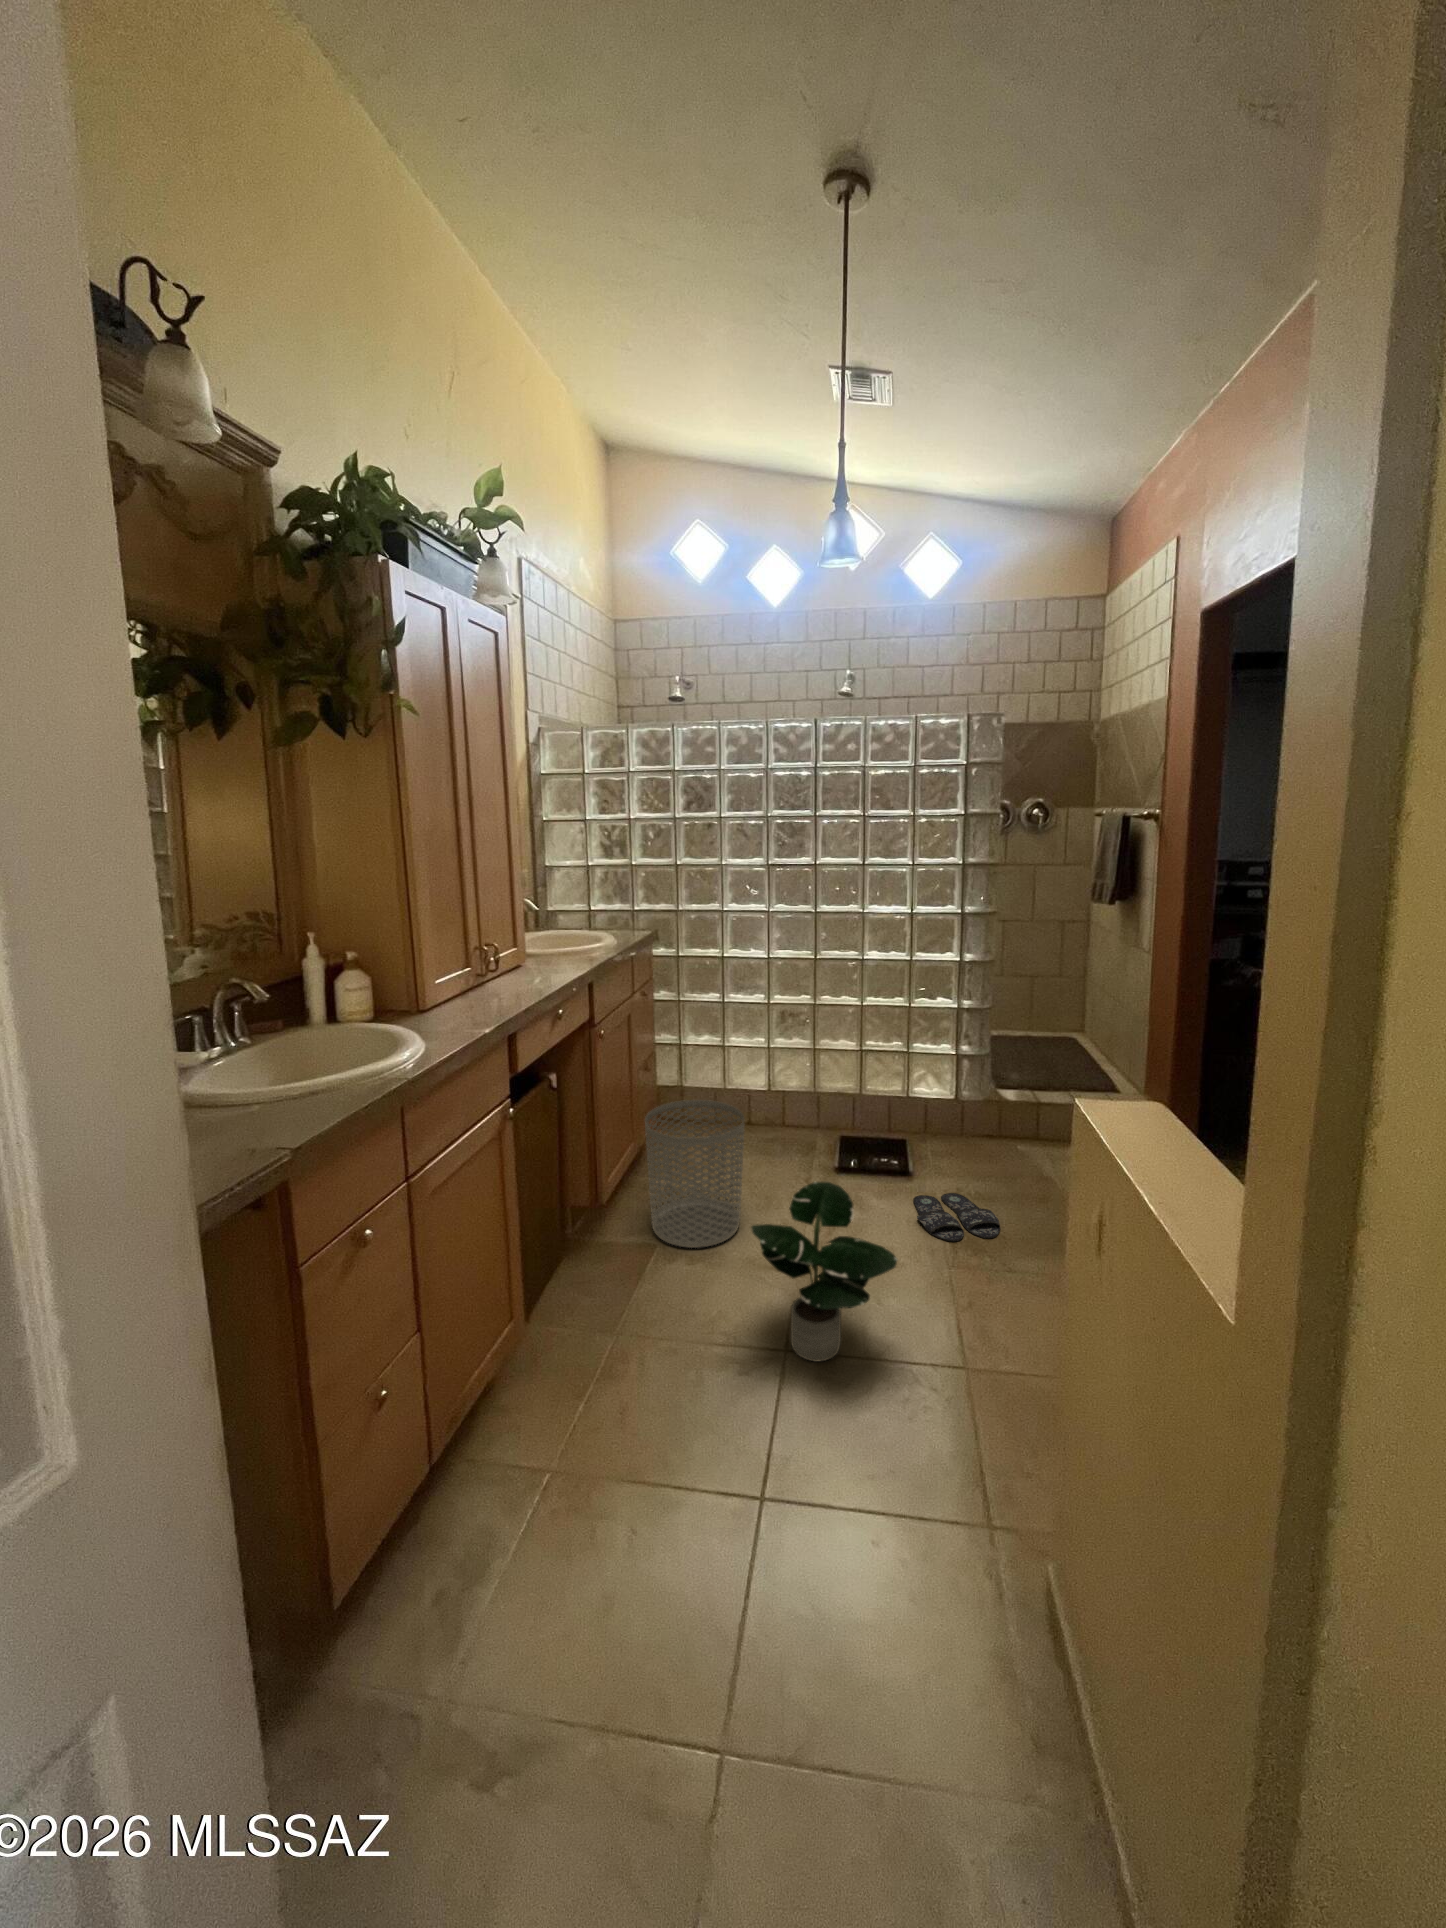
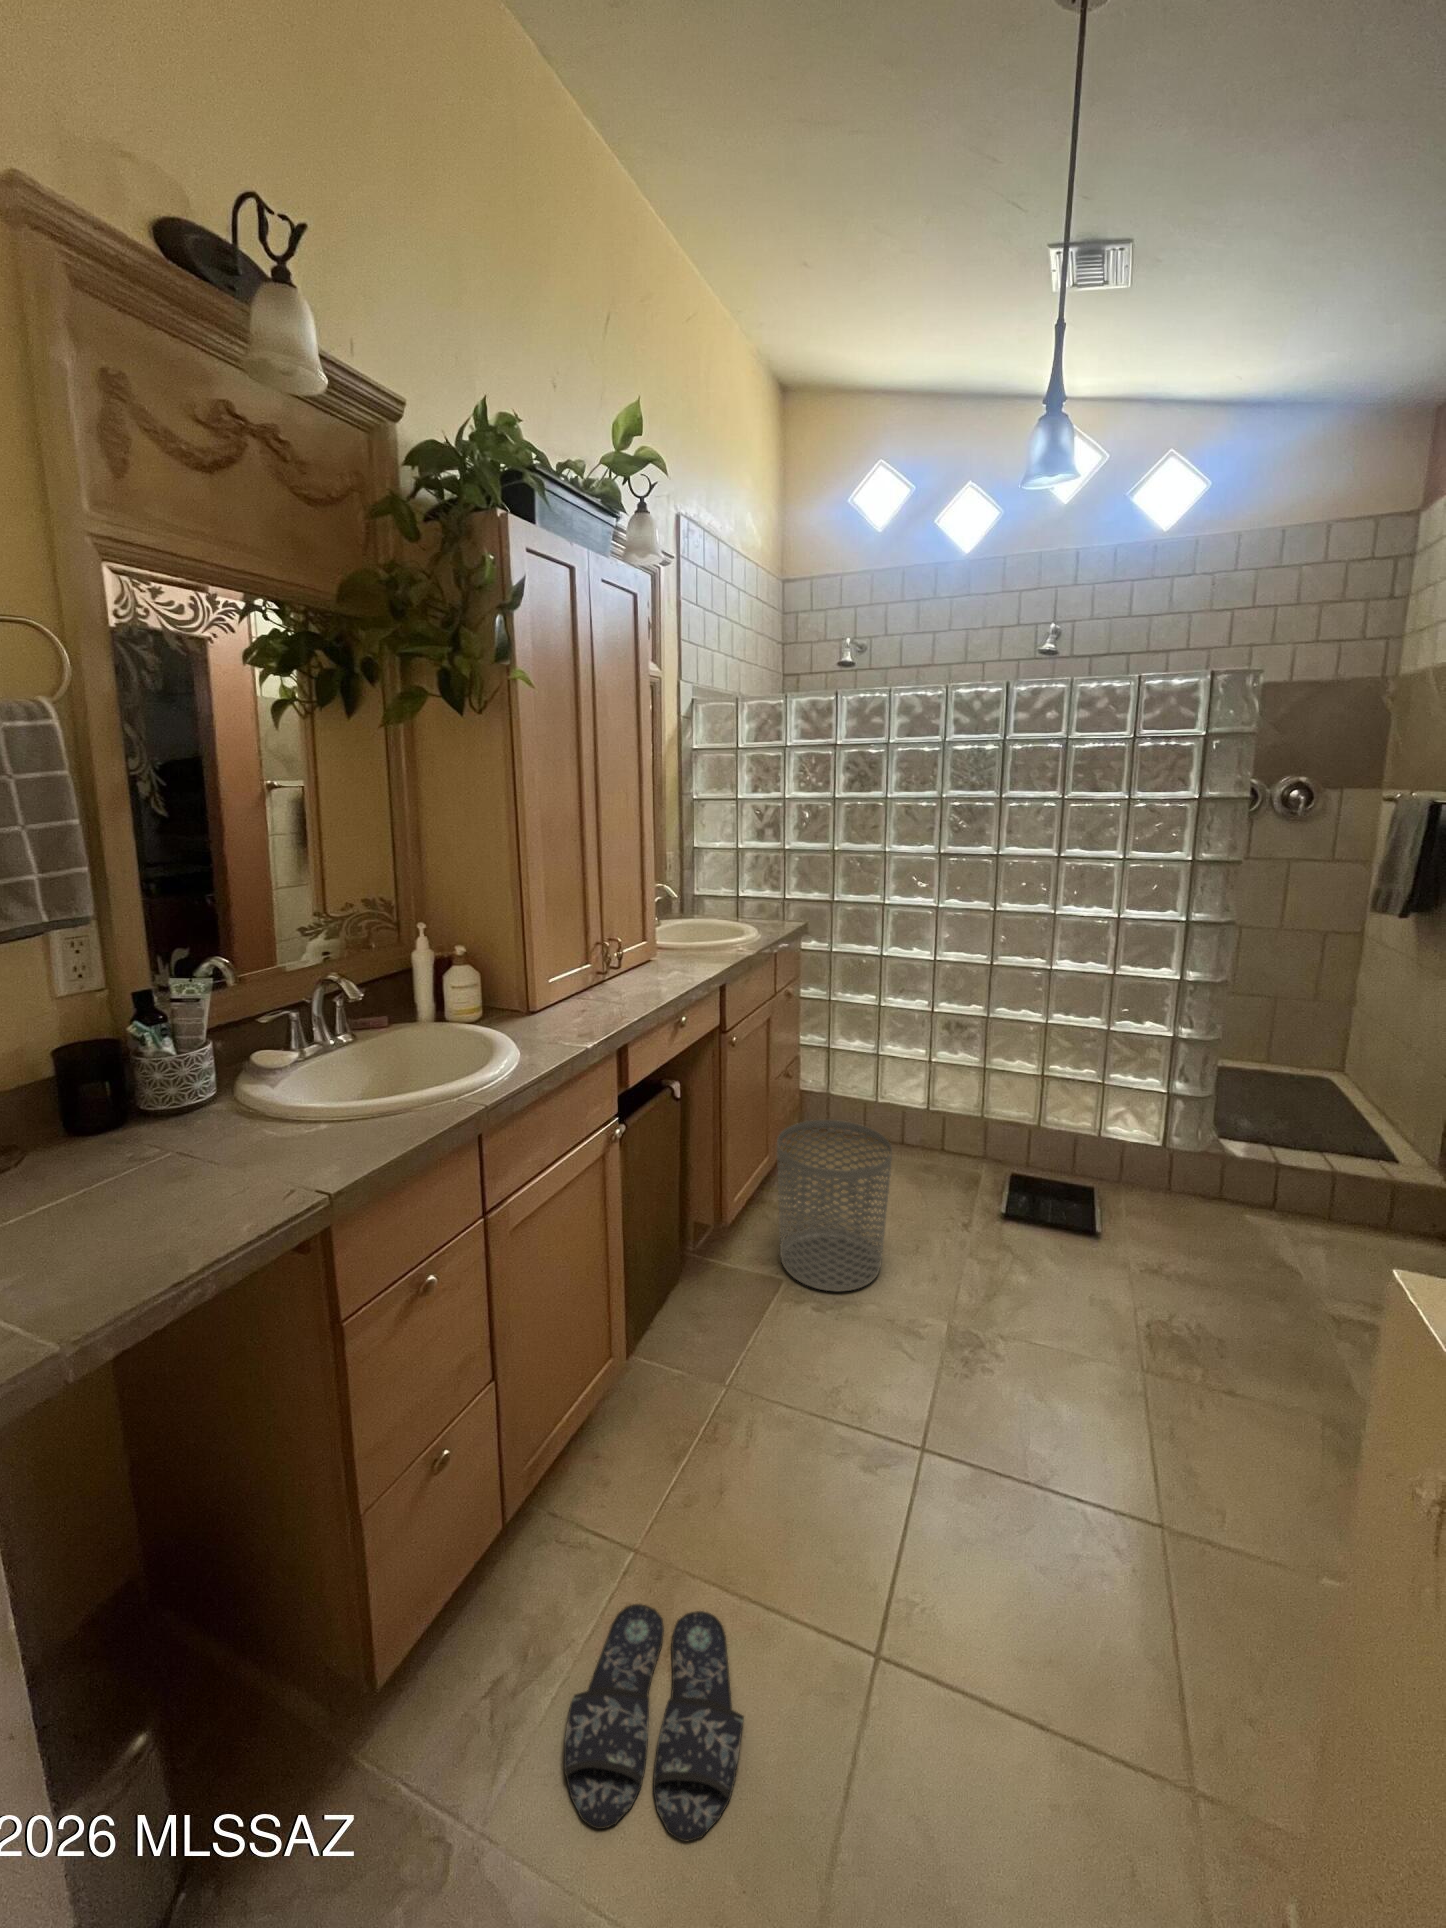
potted plant: present [751,1182,897,1361] -> none [887,1249,1076,1473]
slippers: present [913,1193,1000,1242] -> present [564,1604,744,1841]

